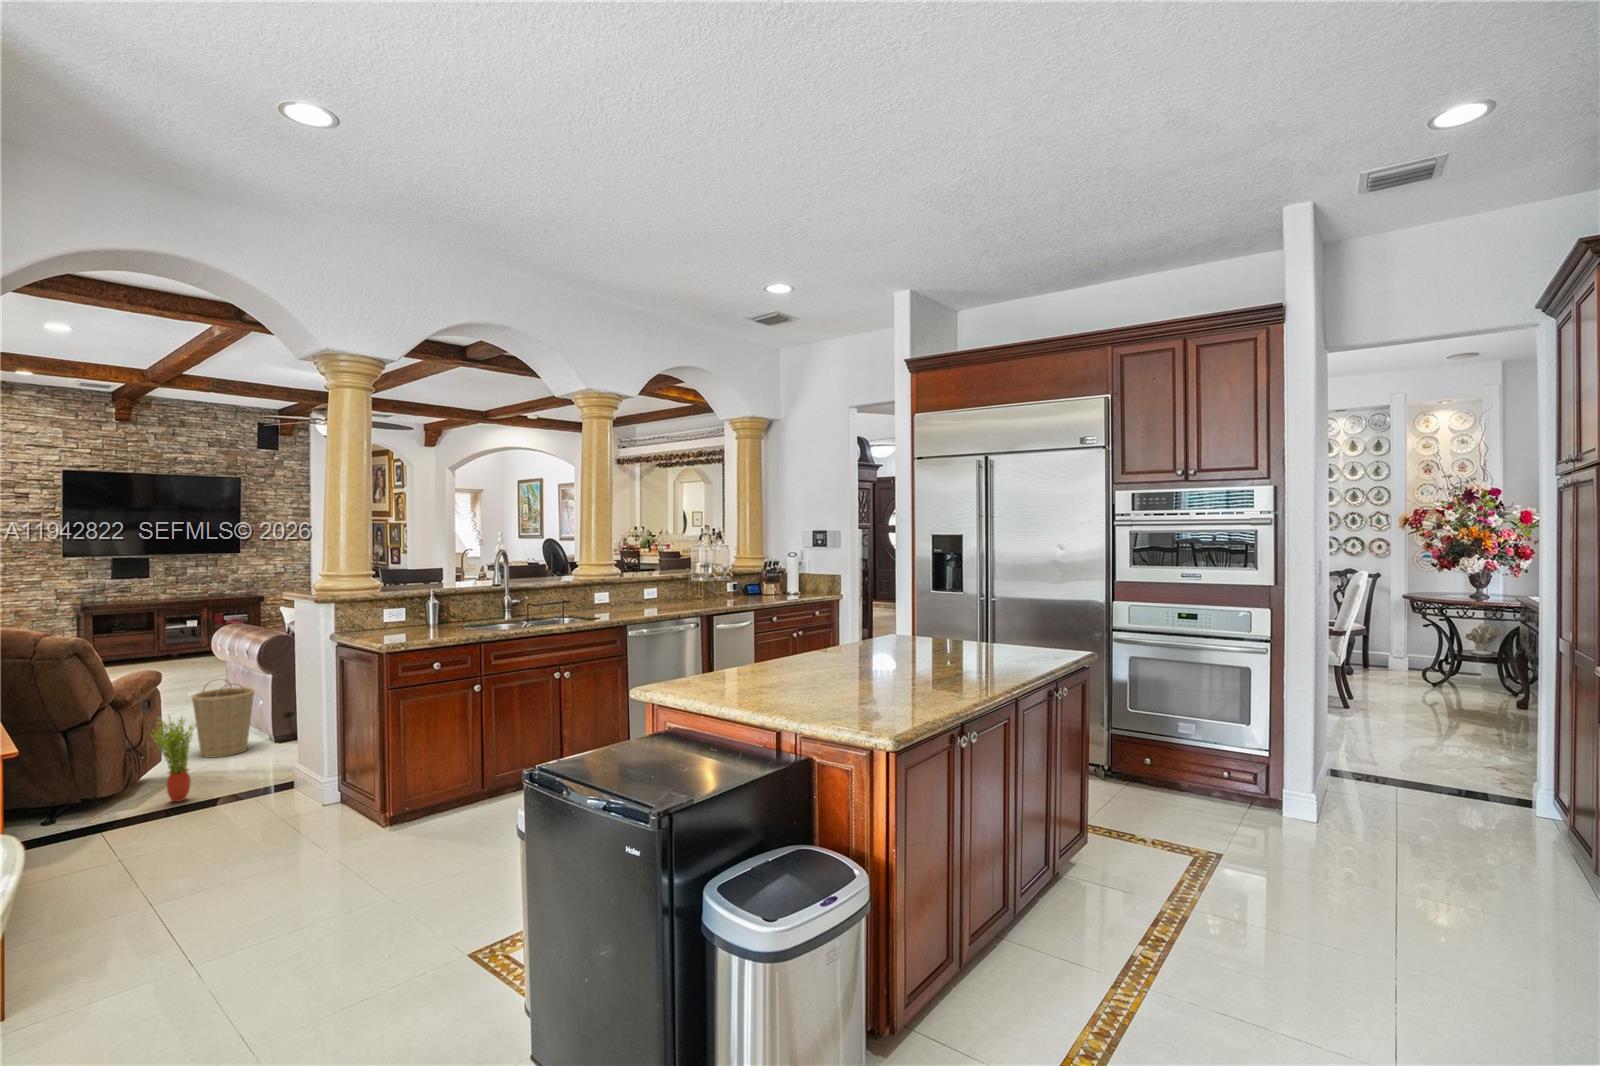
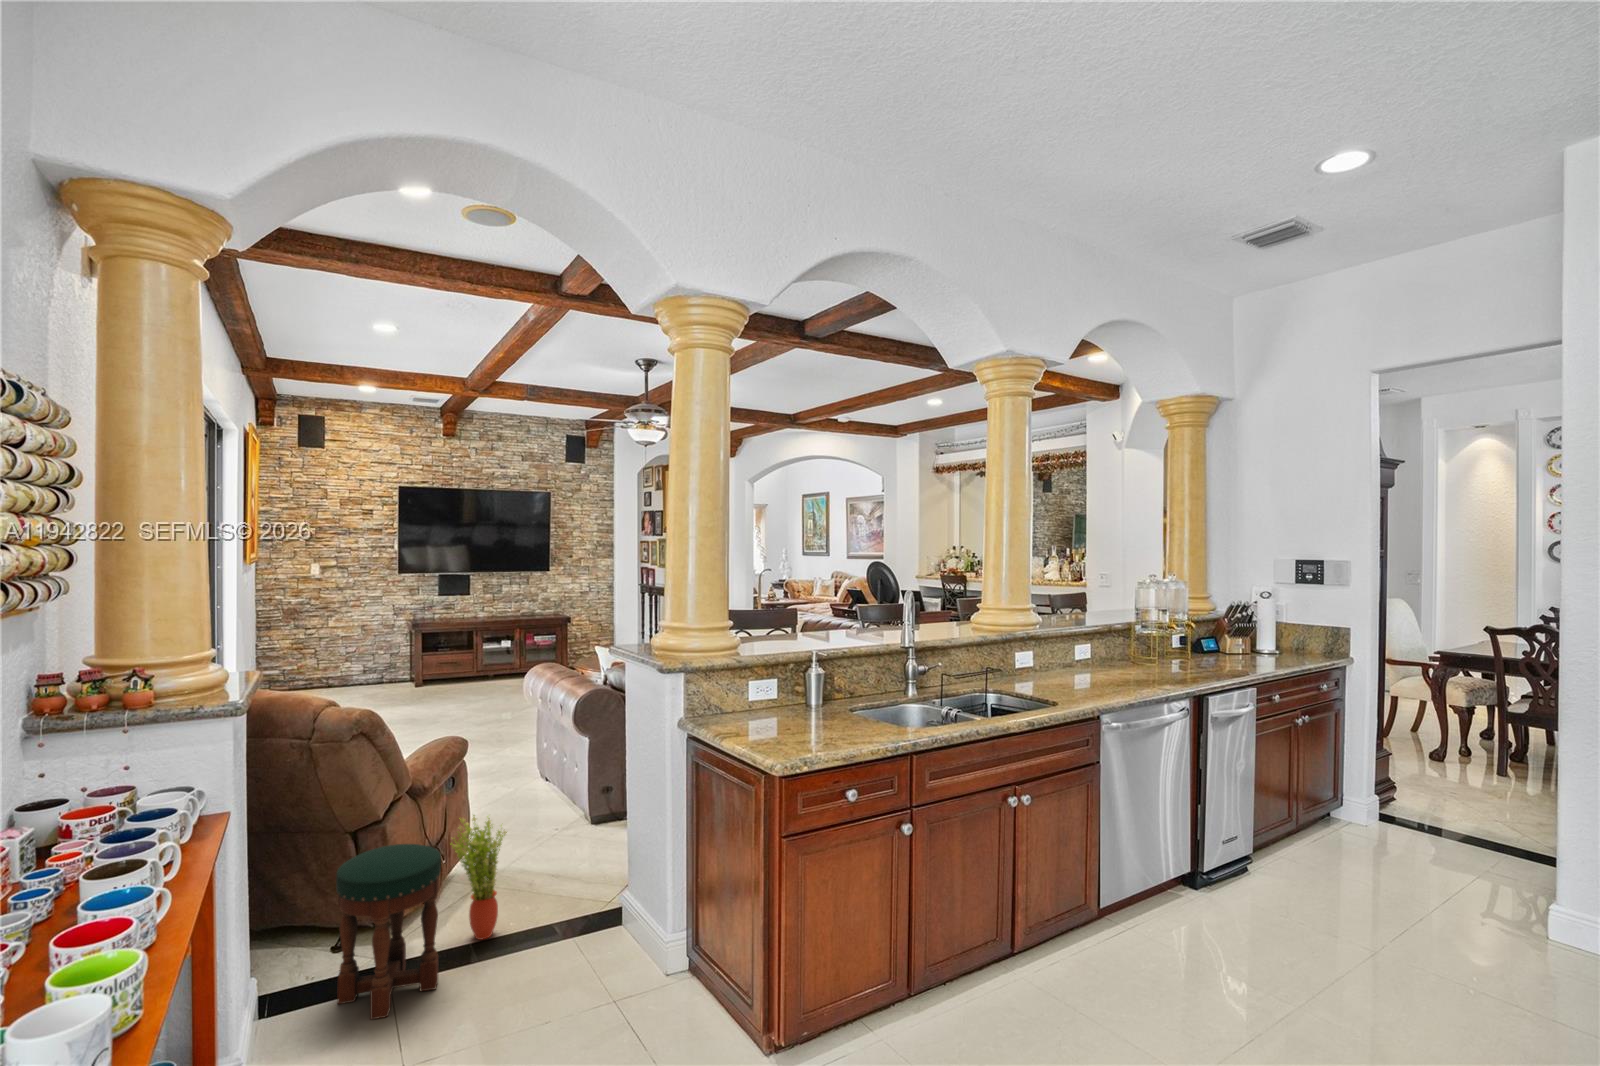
basket: present [192,679,254,758] -> none [503,739,571,844]
stool: none [60,730,144,840] -> present [336,844,441,1019]

